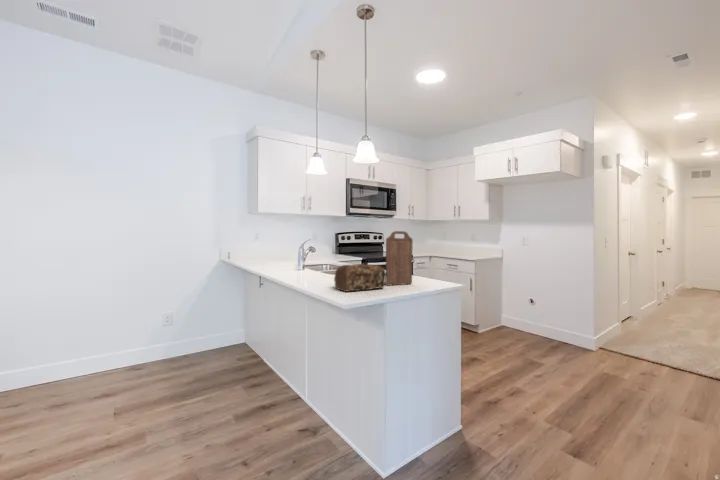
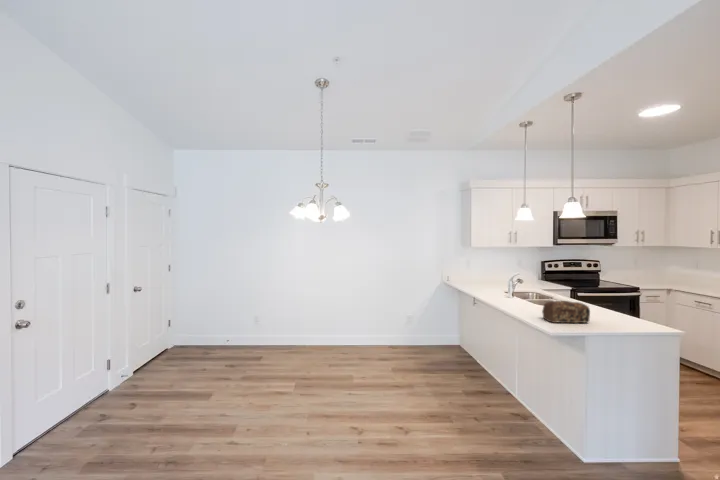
cutting board: present [385,231,413,286] -> none [591,274,620,321]

